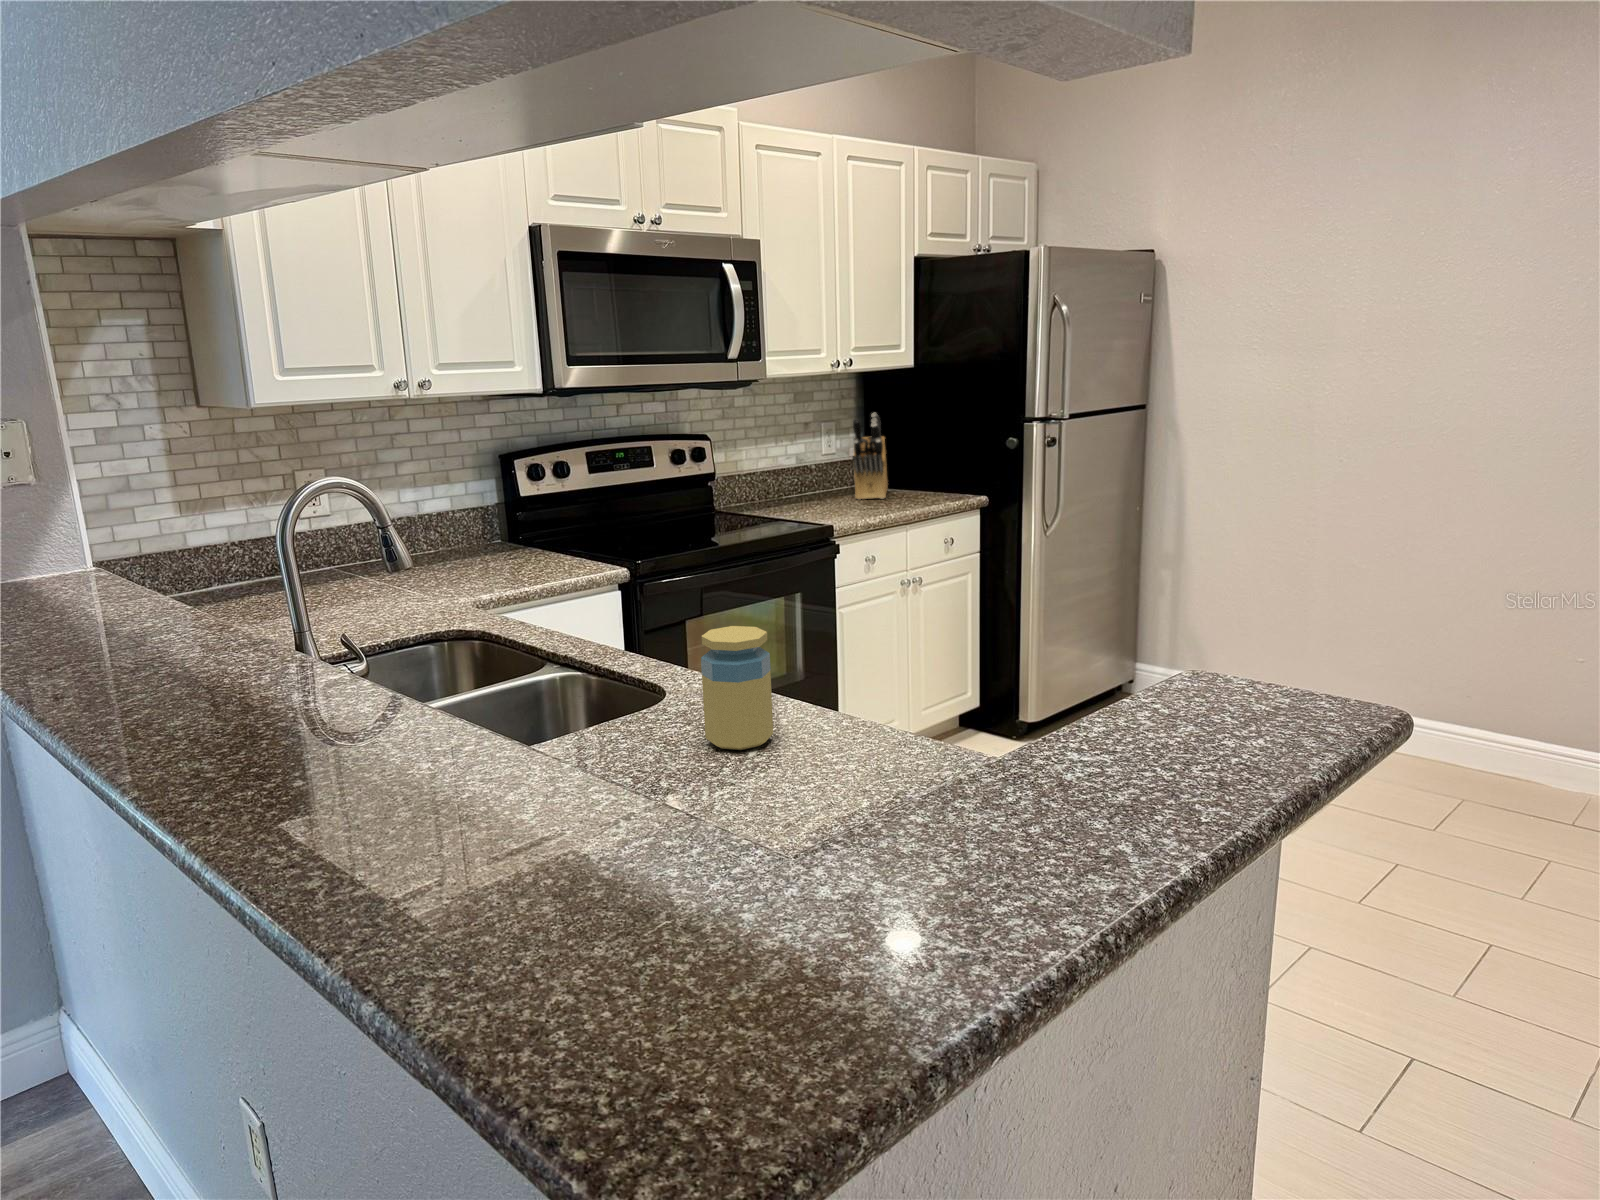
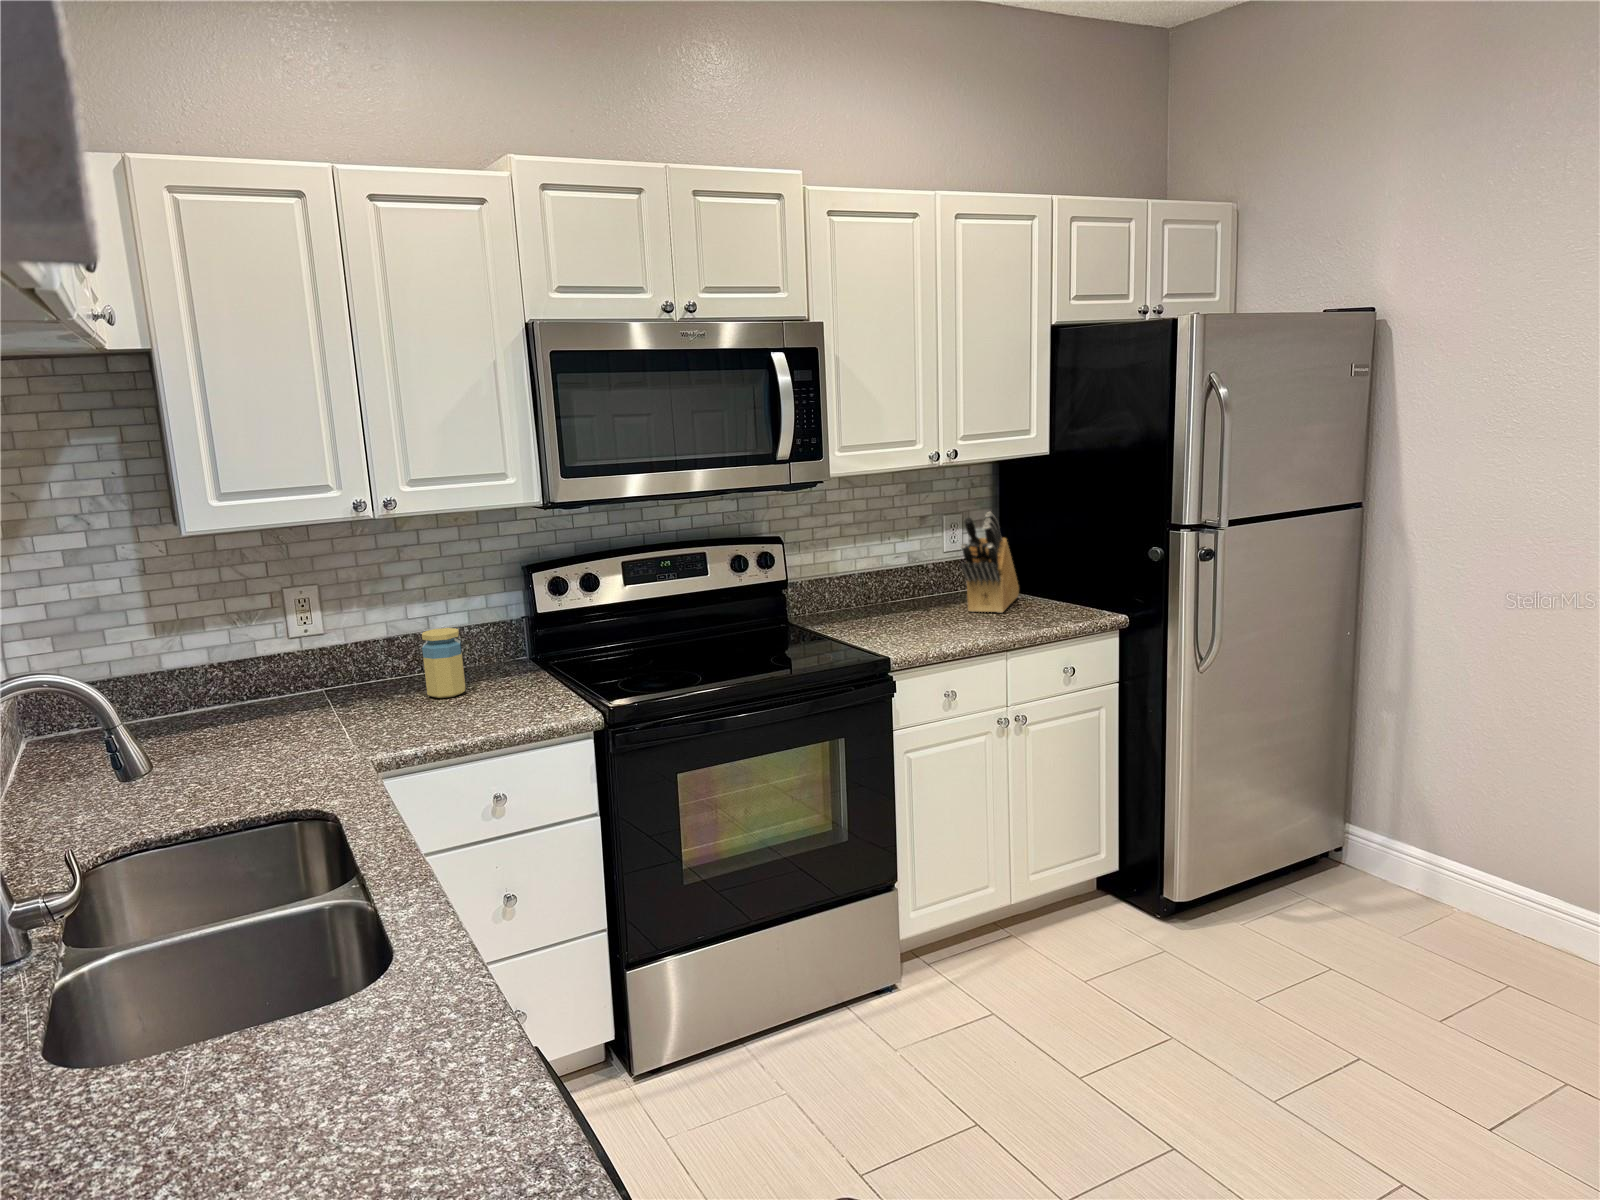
jar: present [701,626,773,750] -> present [422,628,466,698]

